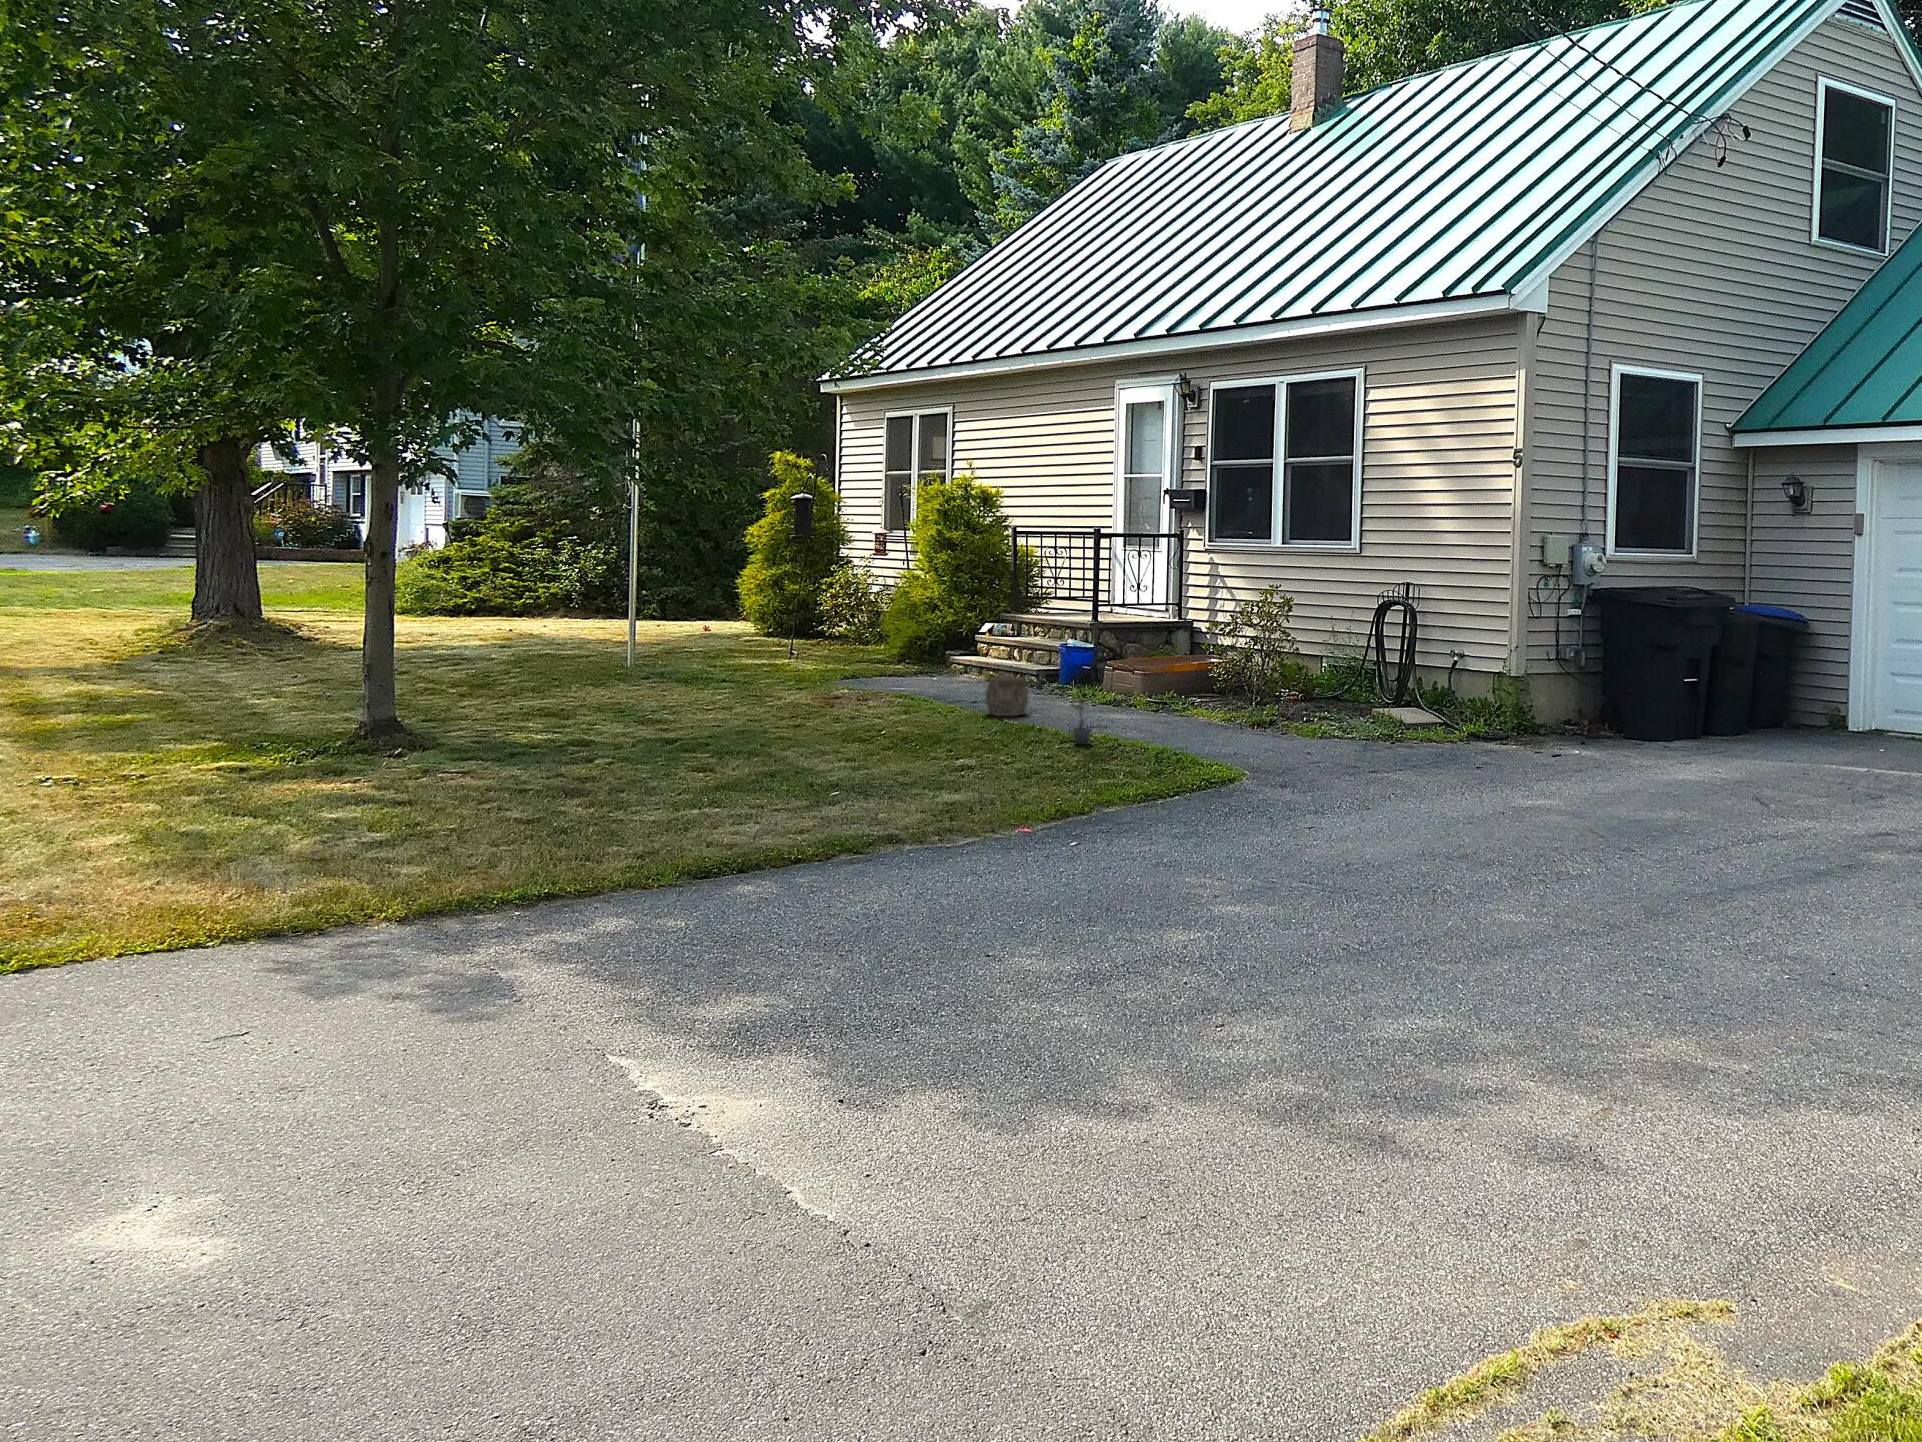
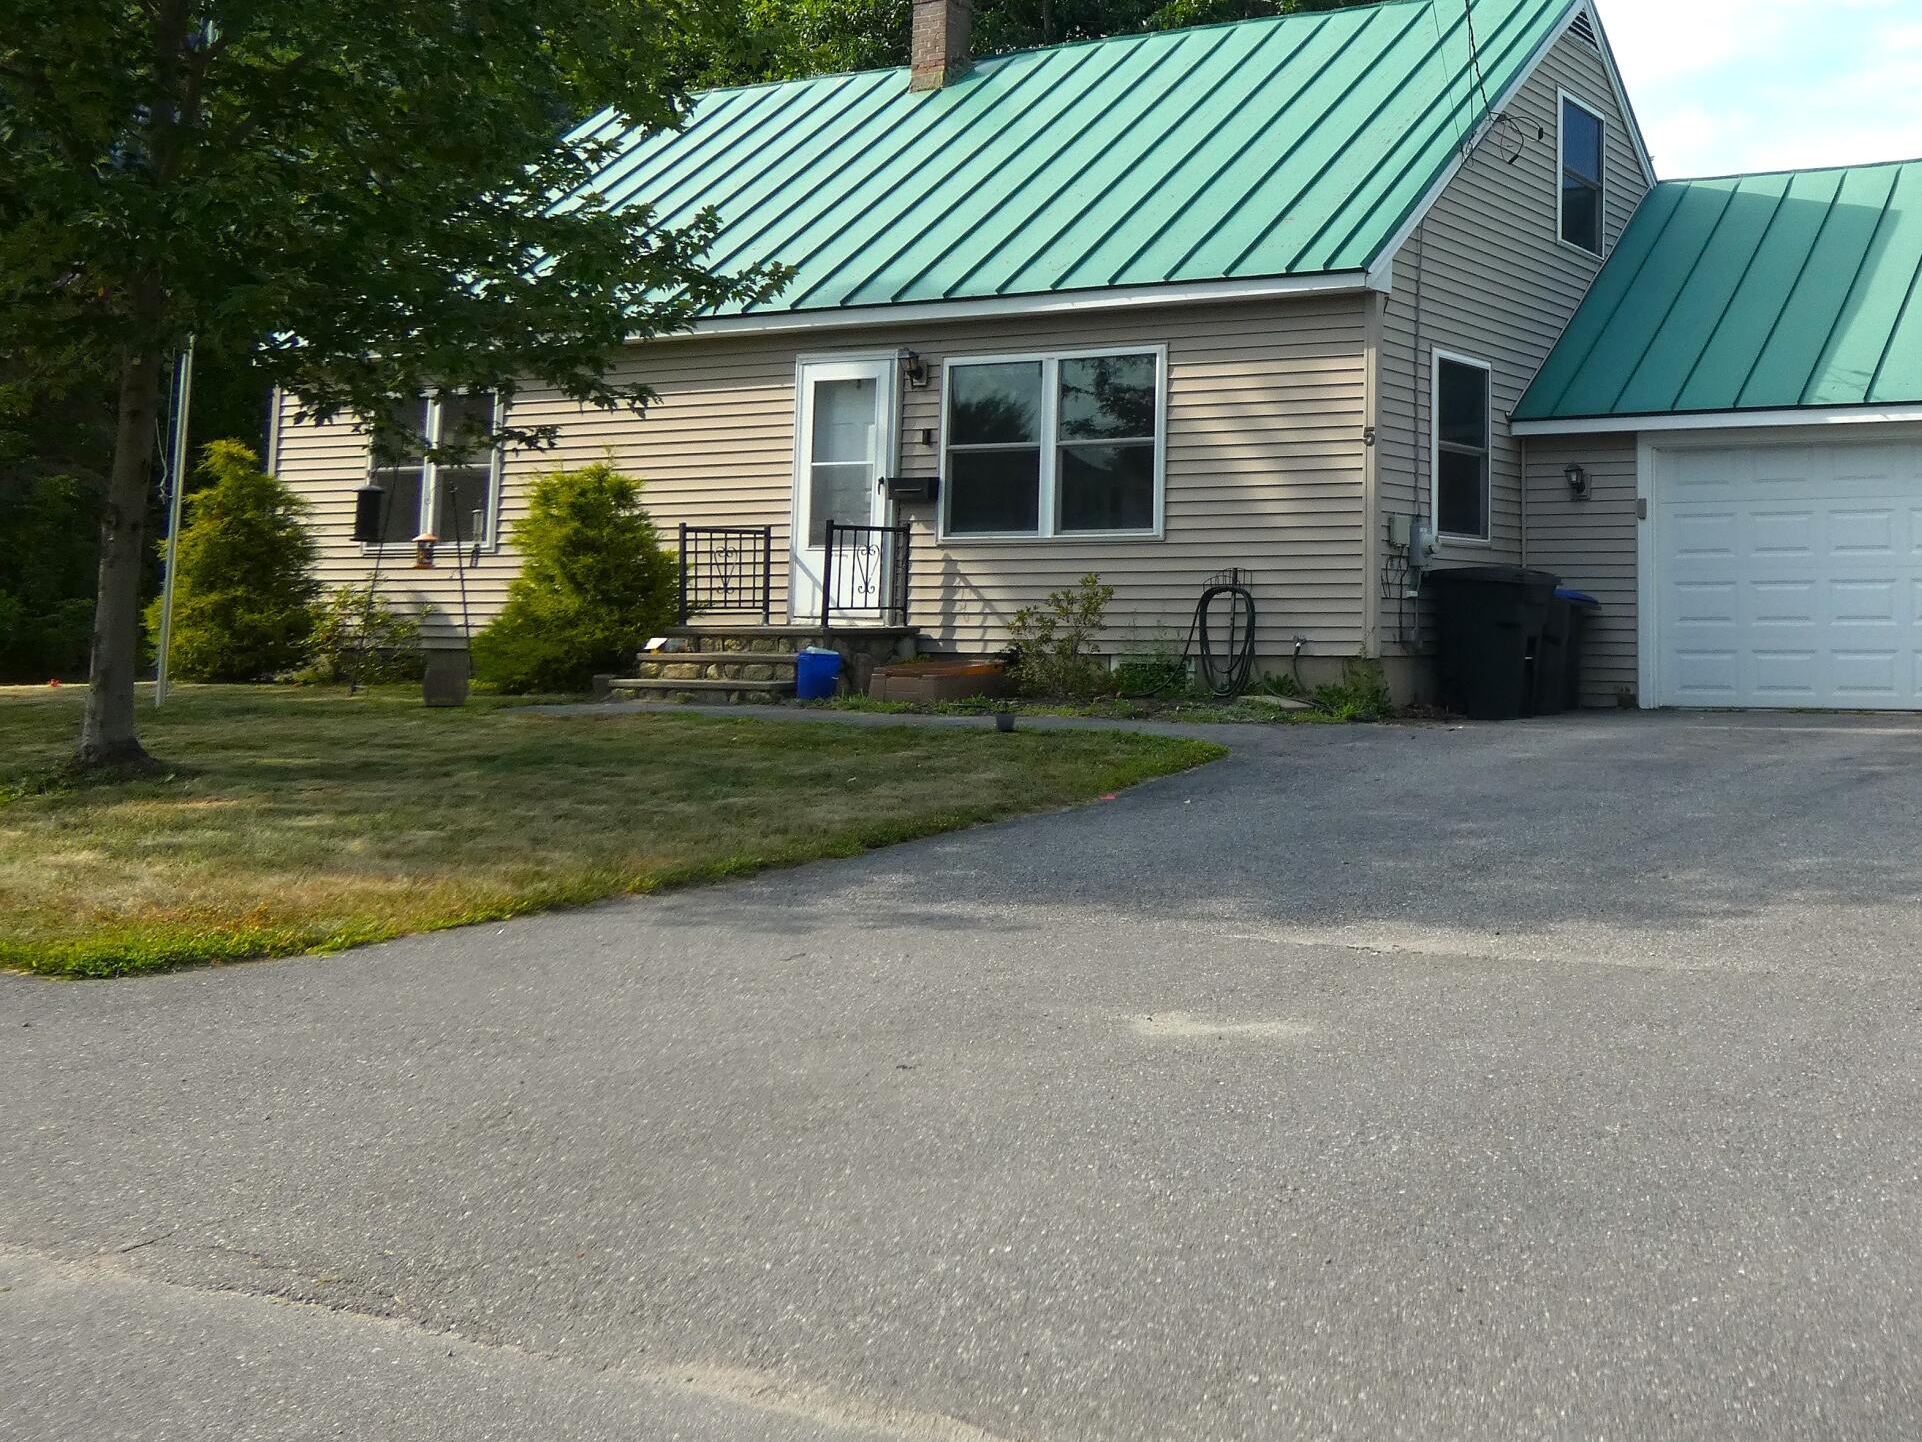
woven basket: present [985,676,1028,716] -> present [422,668,469,706]

